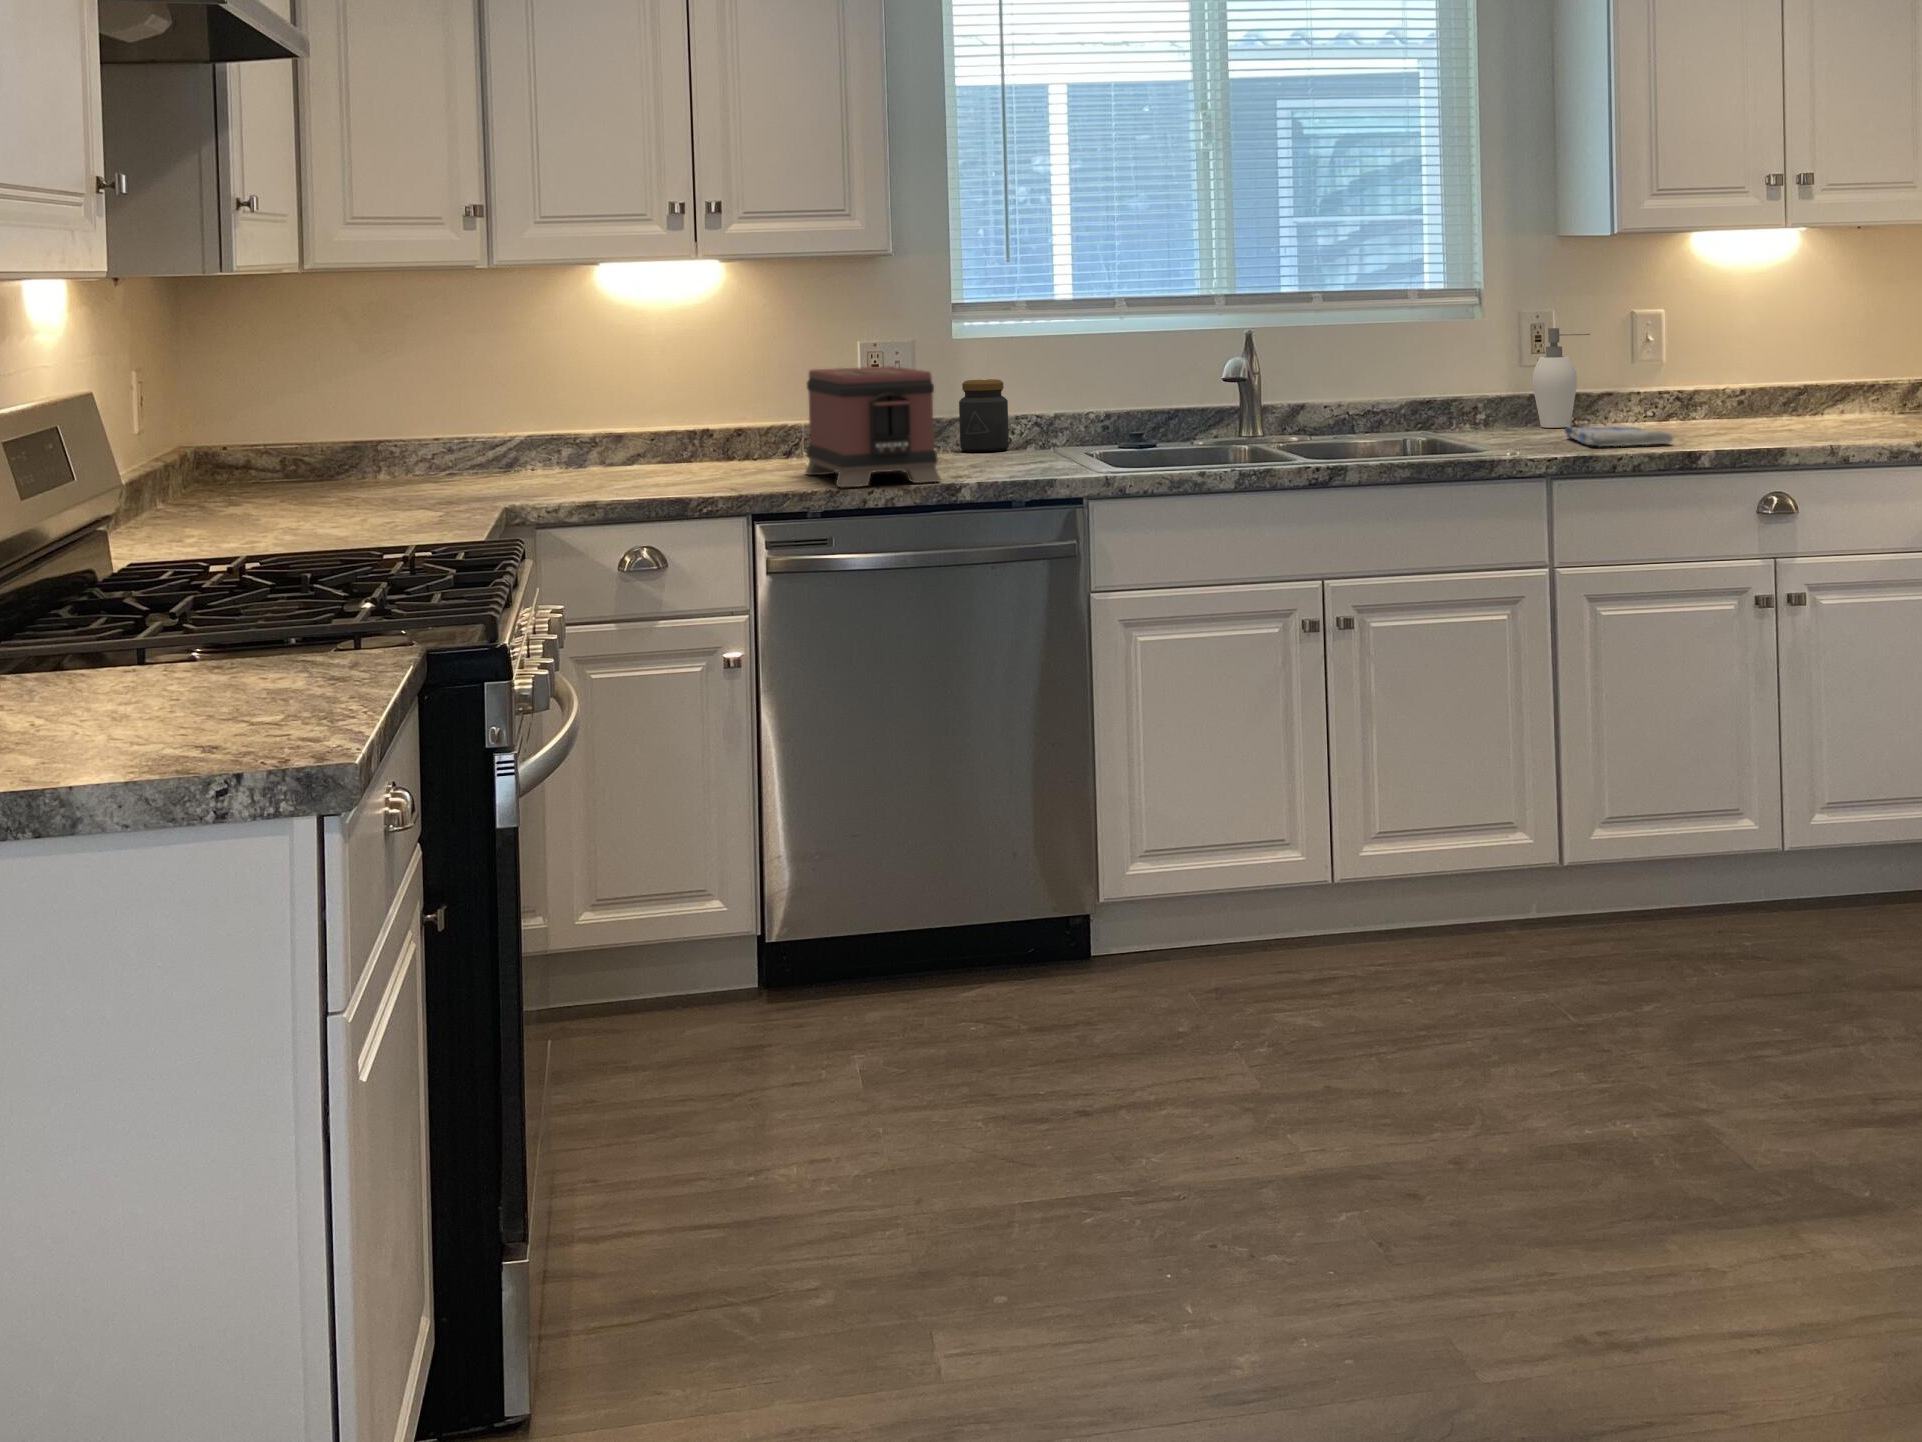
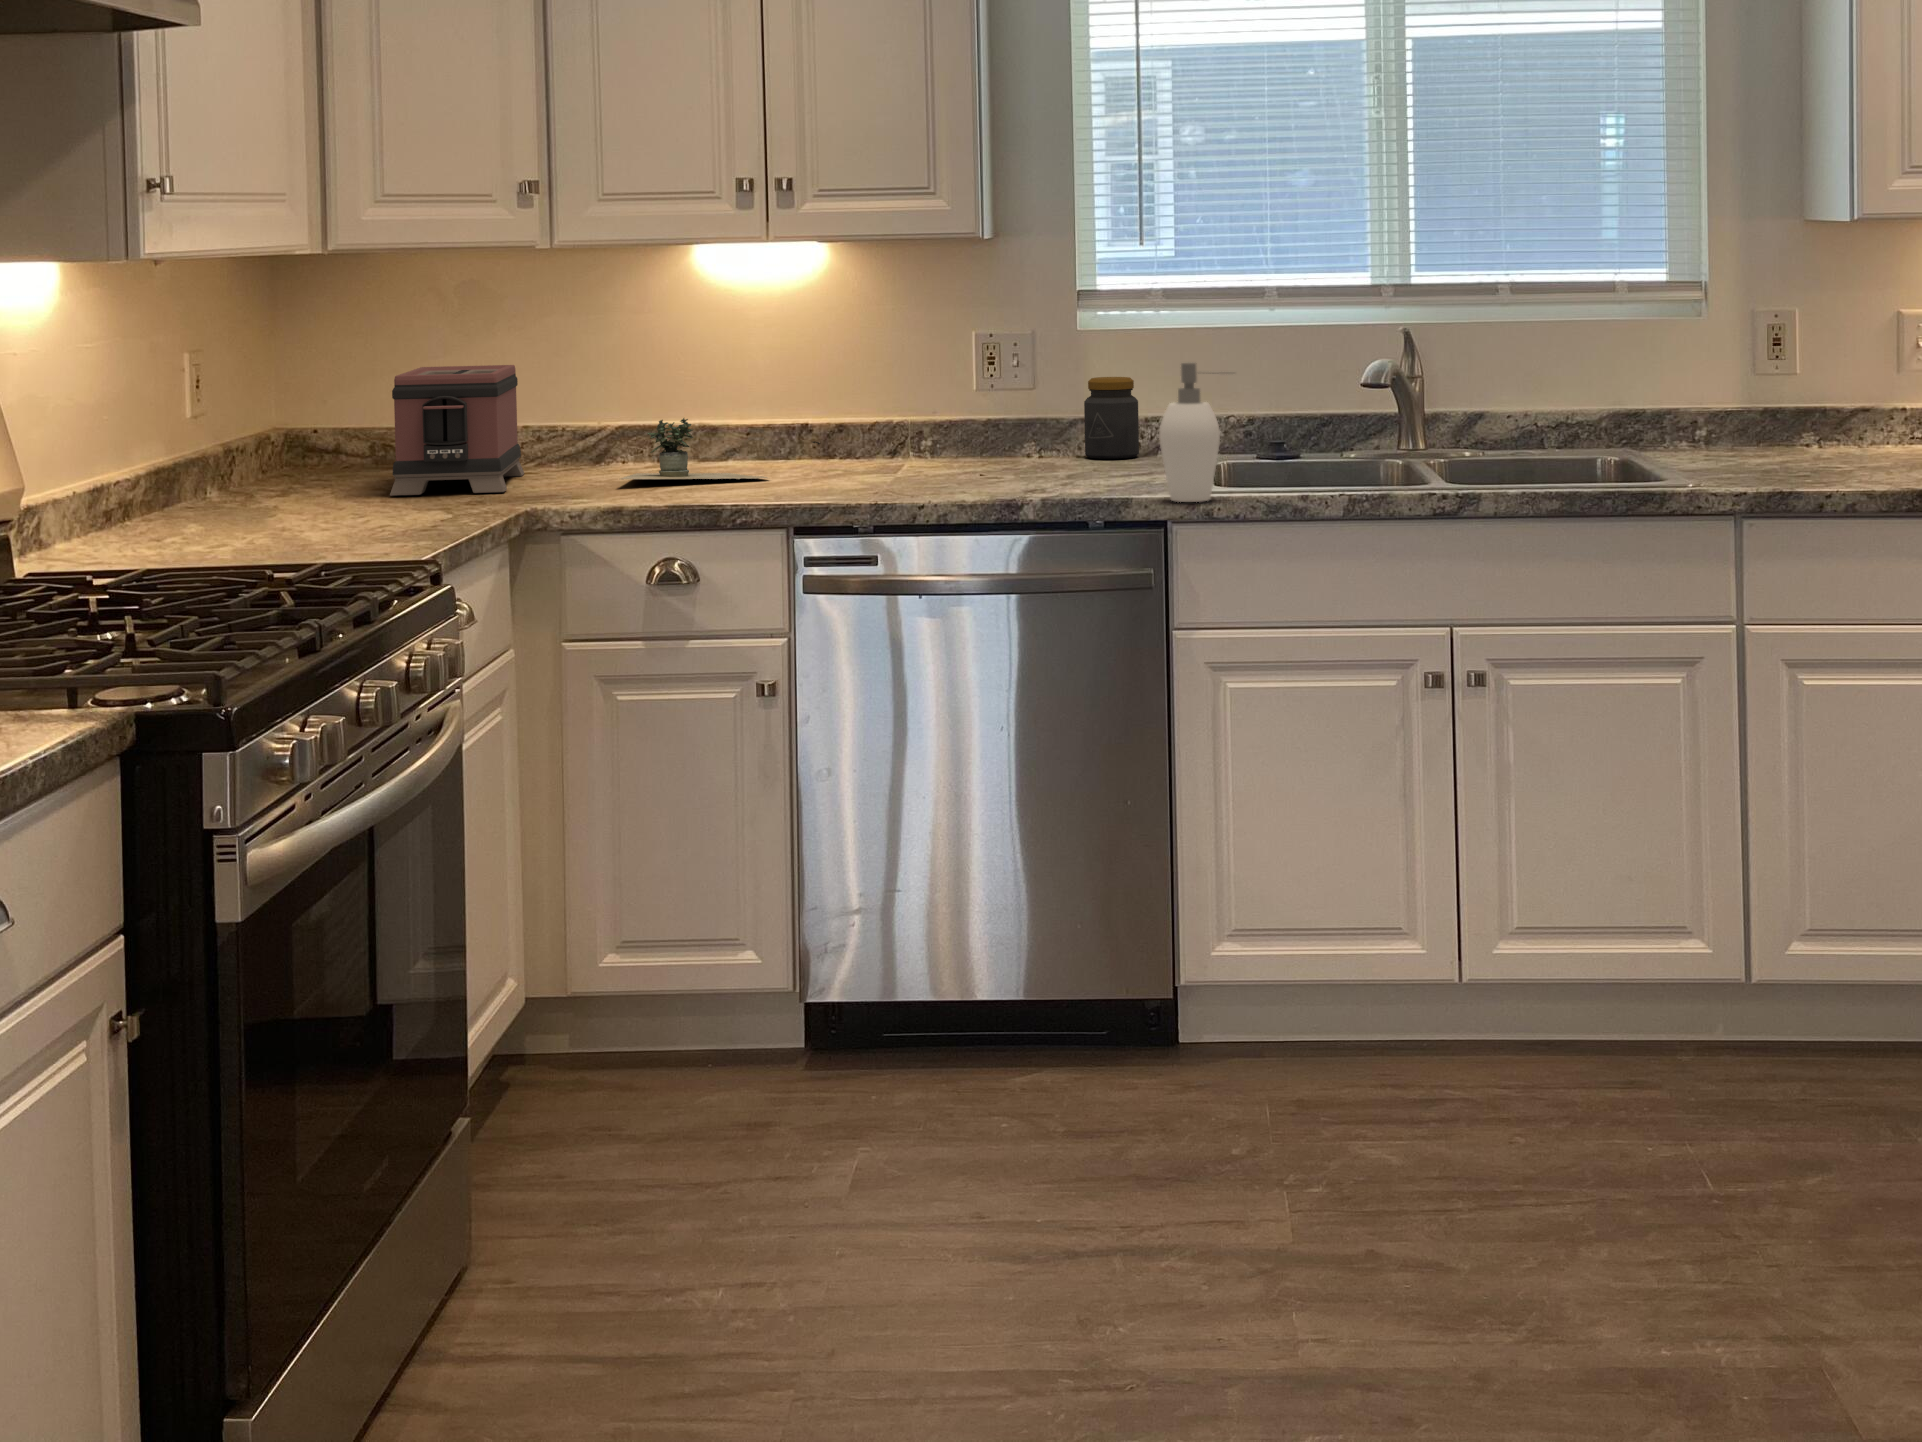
soap dispenser: present [1532,328,1590,428] -> present [1159,363,1220,502]
toaster: present [805,366,941,487] -> present [390,365,524,496]
potted plant: none [563,422,743,479] -> present [621,418,820,479]
dish towel: present [1565,426,1673,447] -> none [1788,450,1910,478]

